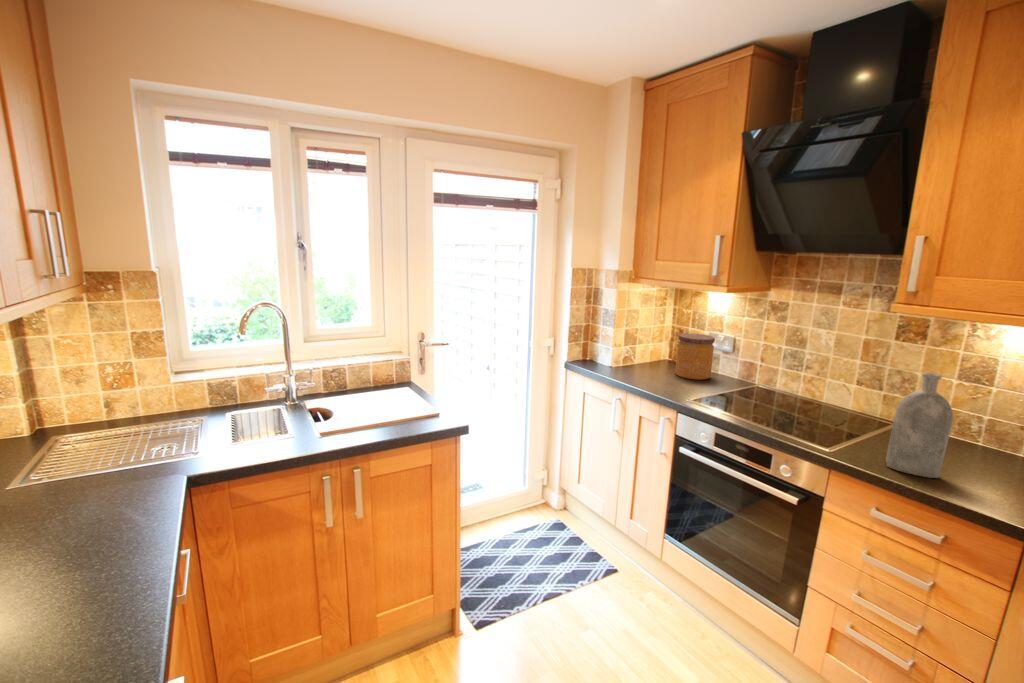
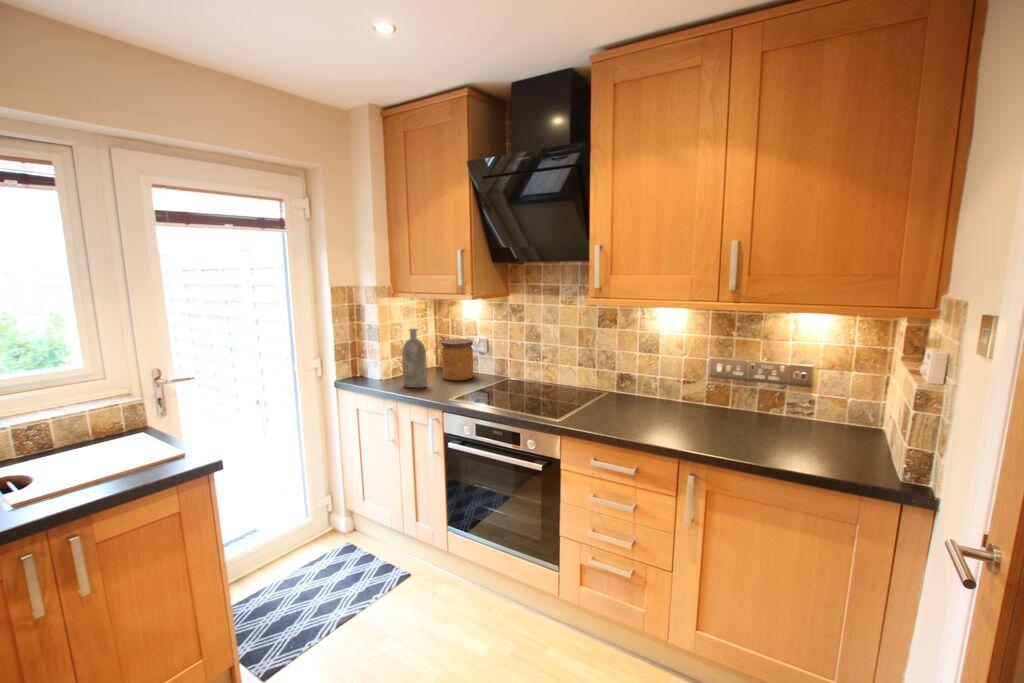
bottle: present [886,373,953,478] -> present [402,329,427,388]

